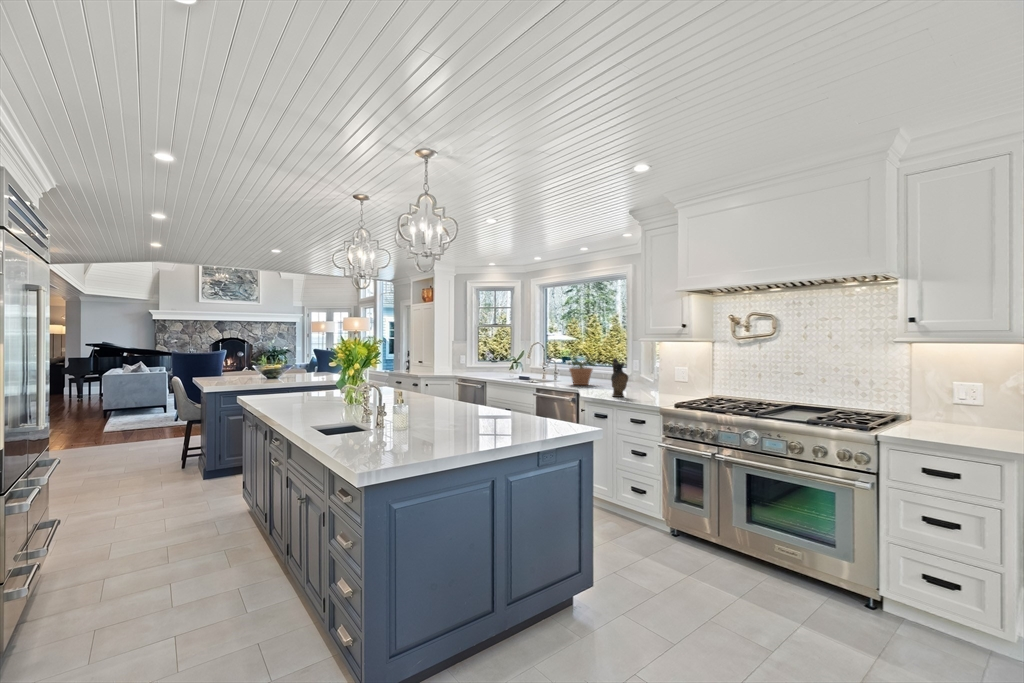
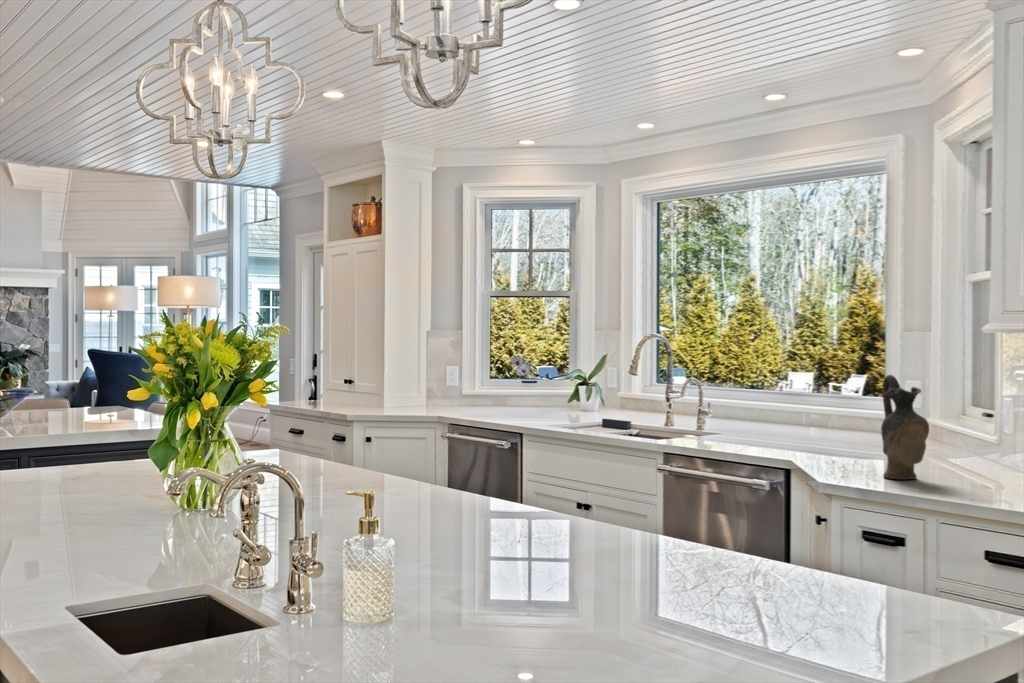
potted plant: present [567,353,595,385] -> none [730,359,822,444]

